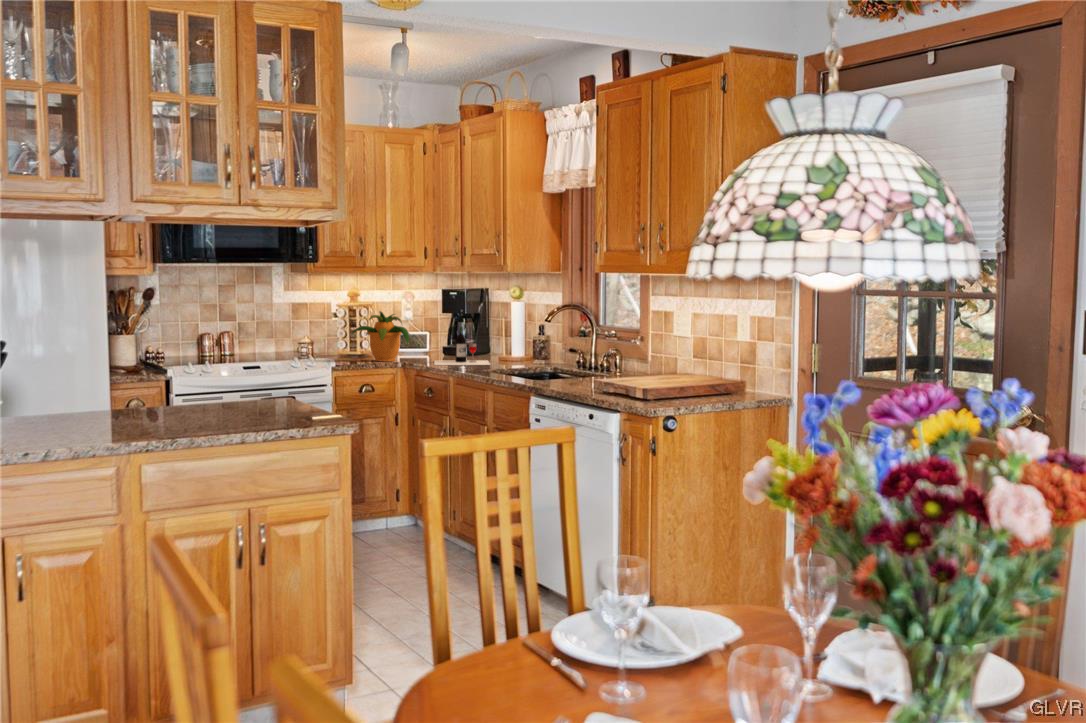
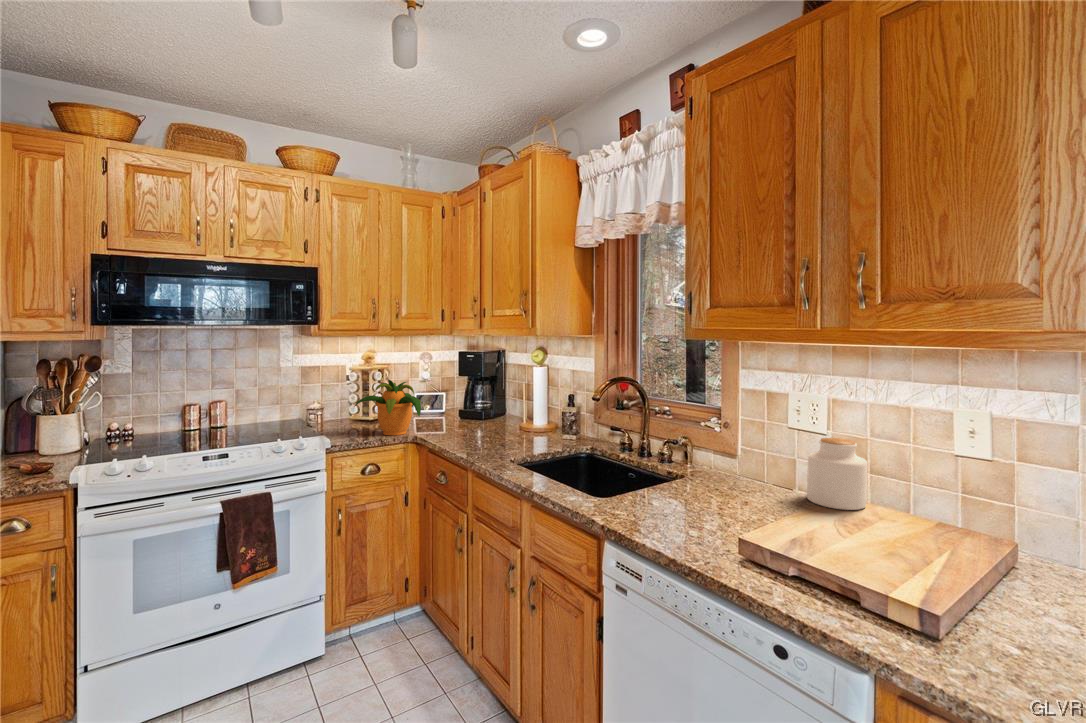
wine bottle: present [434,327,490,365] -> none [449,397,515,445]
jar: none [673,339,707,382] -> present [807,438,867,510]

